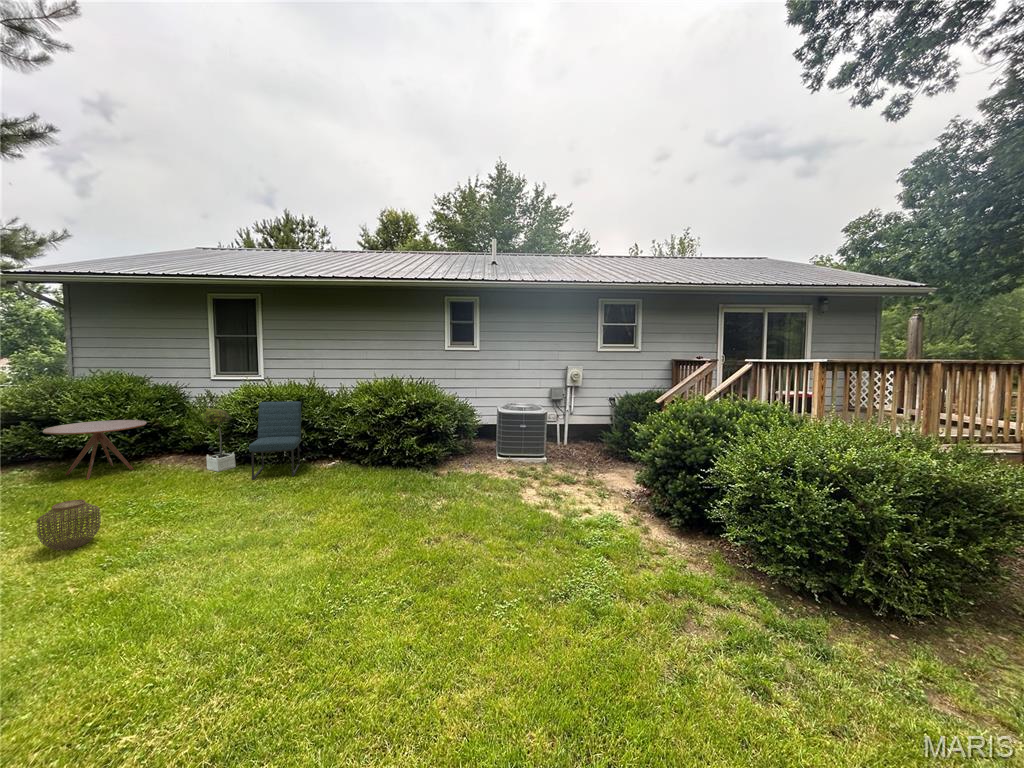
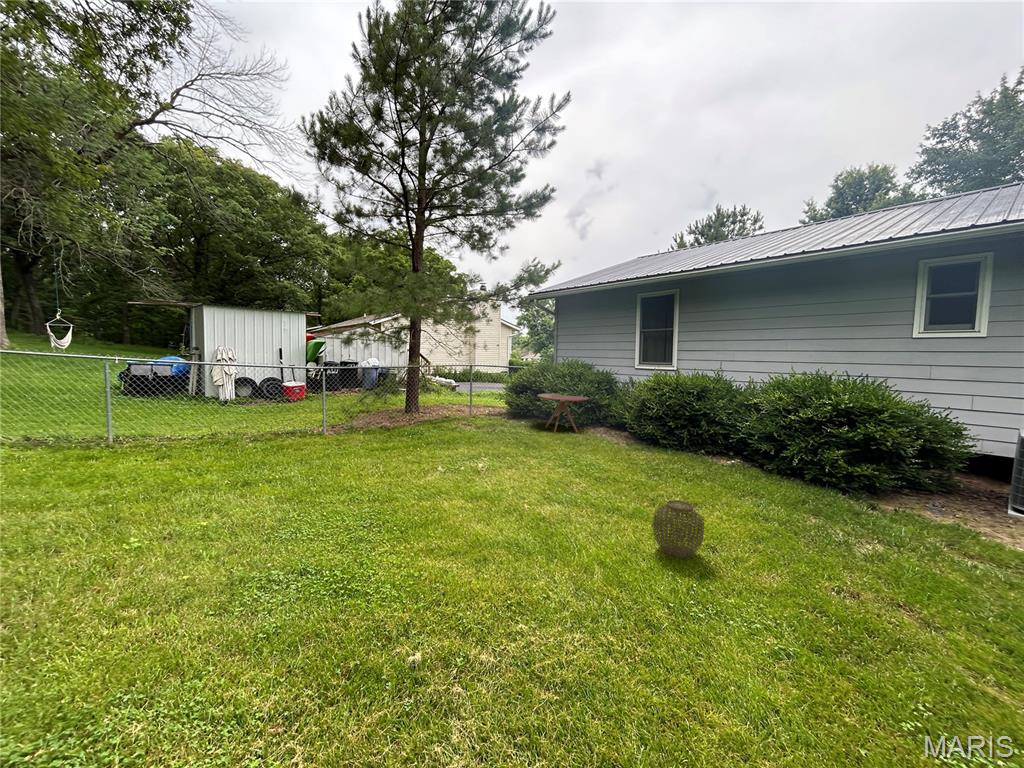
chair: present [249,401,301,480] -> none [654,389,705,465]
potted tree: present [201,408,236,472] -> none [622,390,645,446]
woven basket: present [37,500,101,550] -> present [653,500,704,558]

